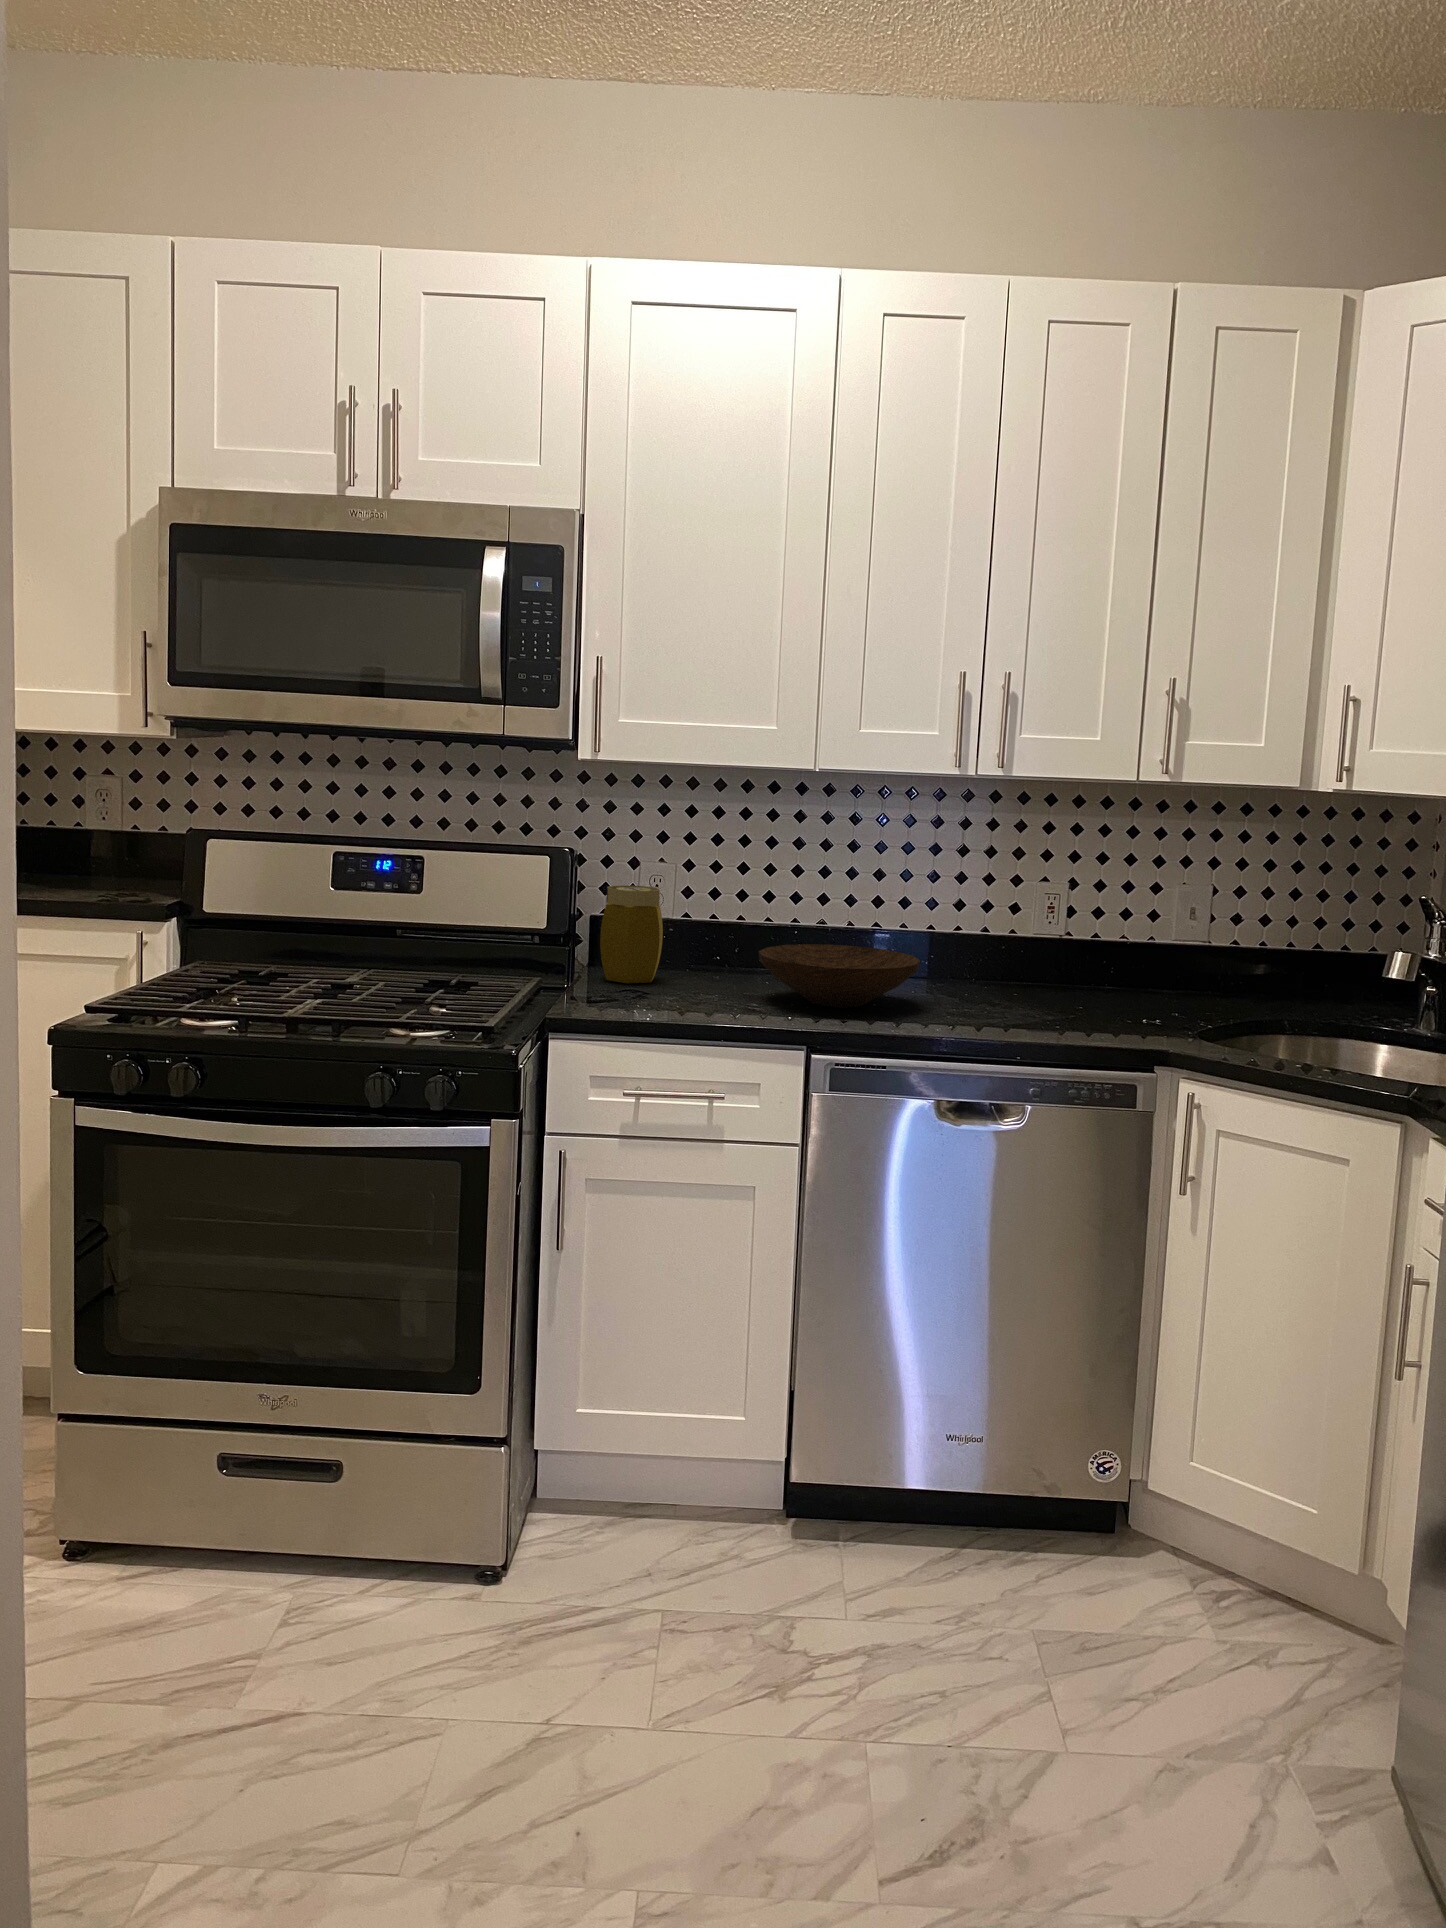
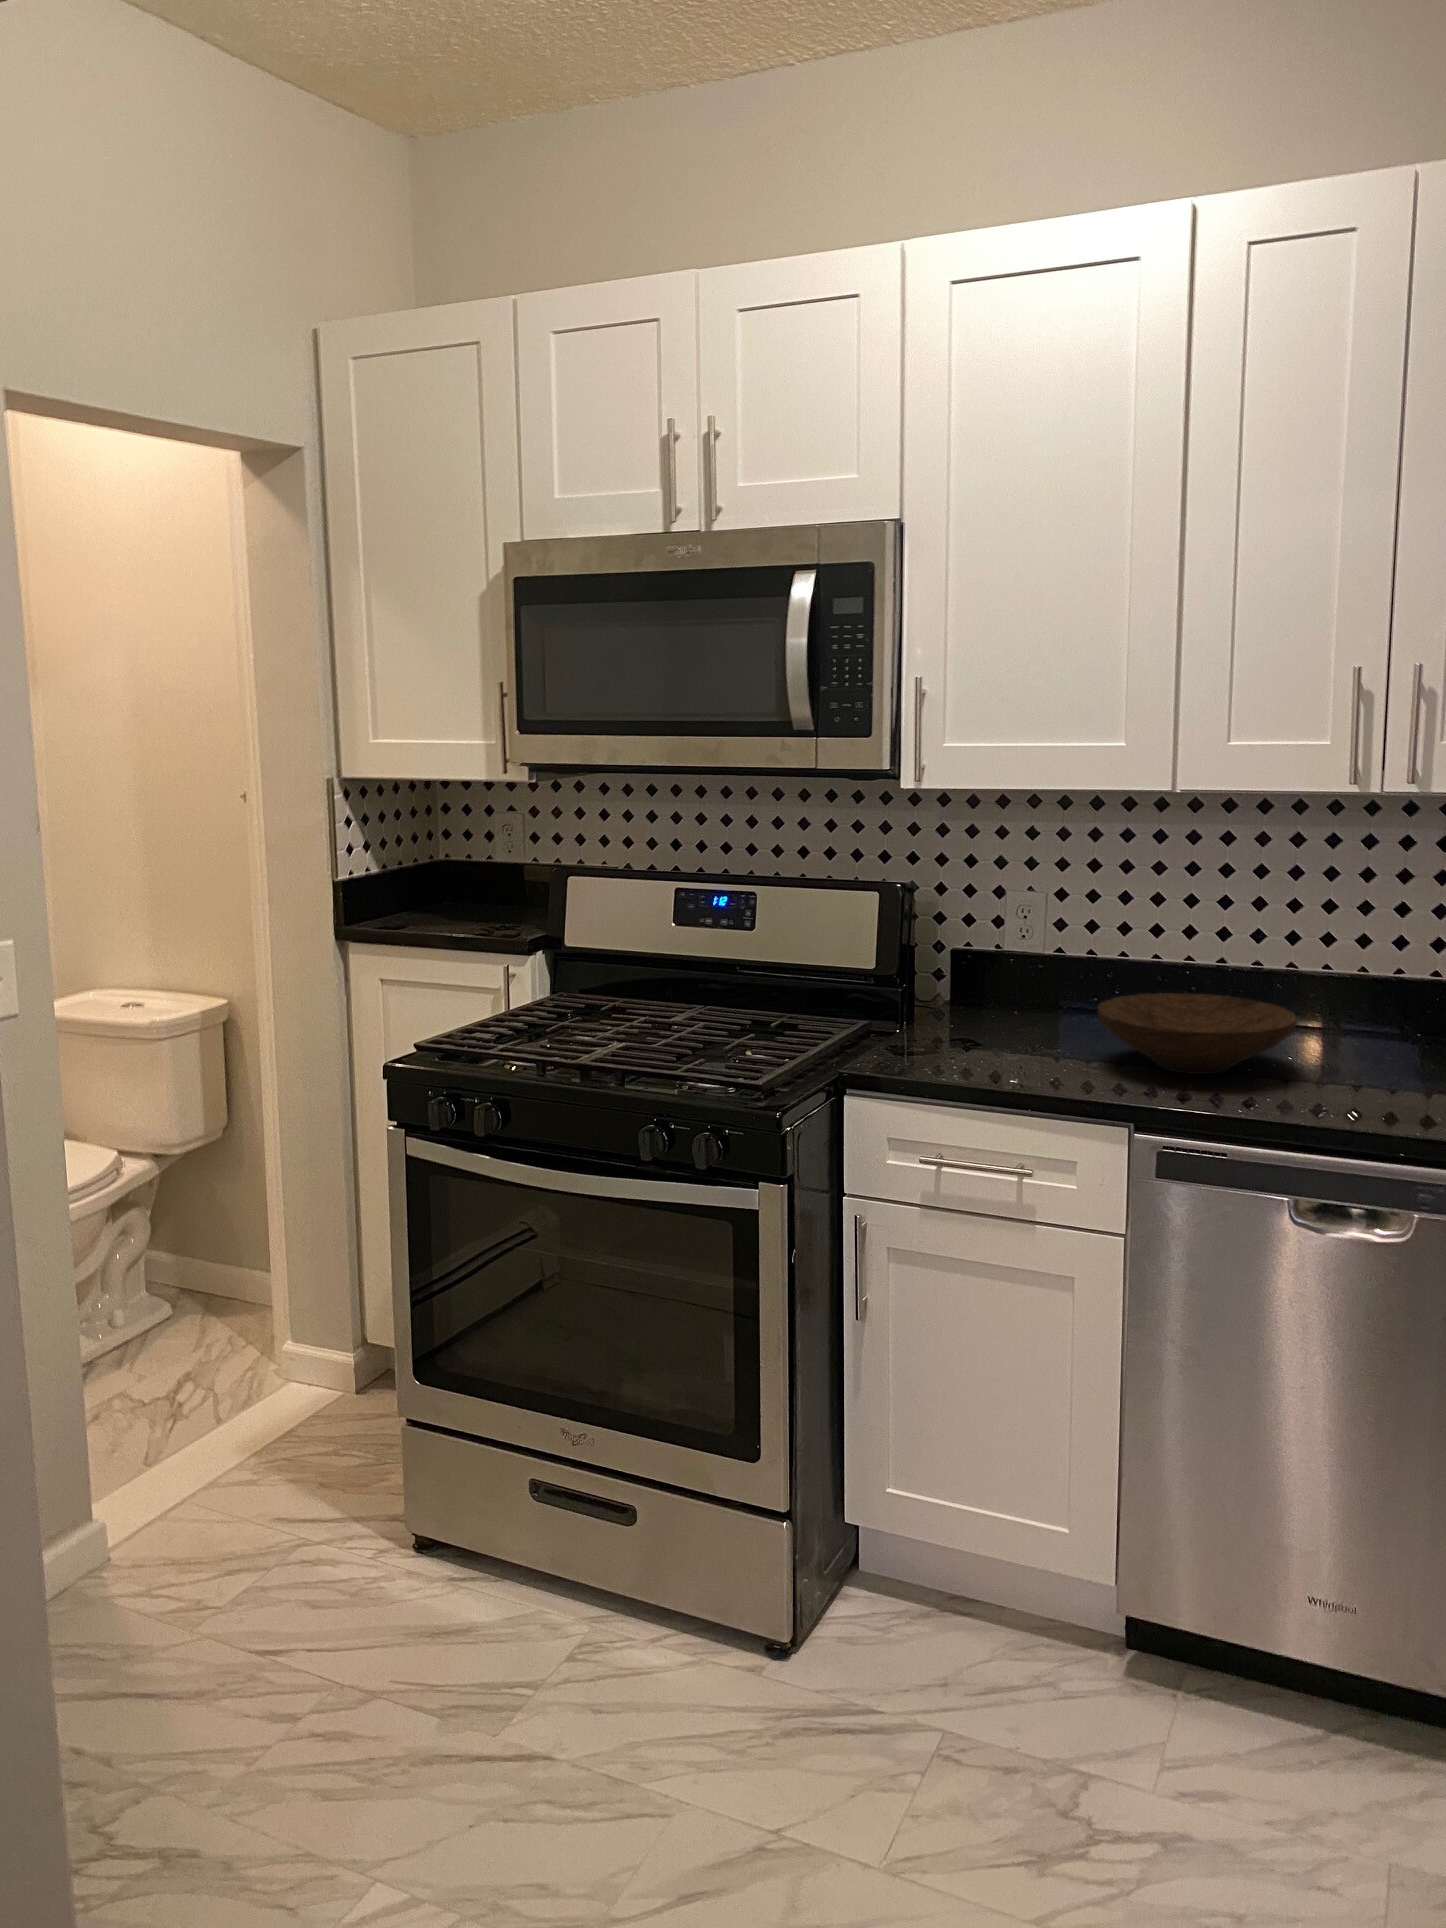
jar: present [600,885,663,983] -> none [936,921,1010,1031]

